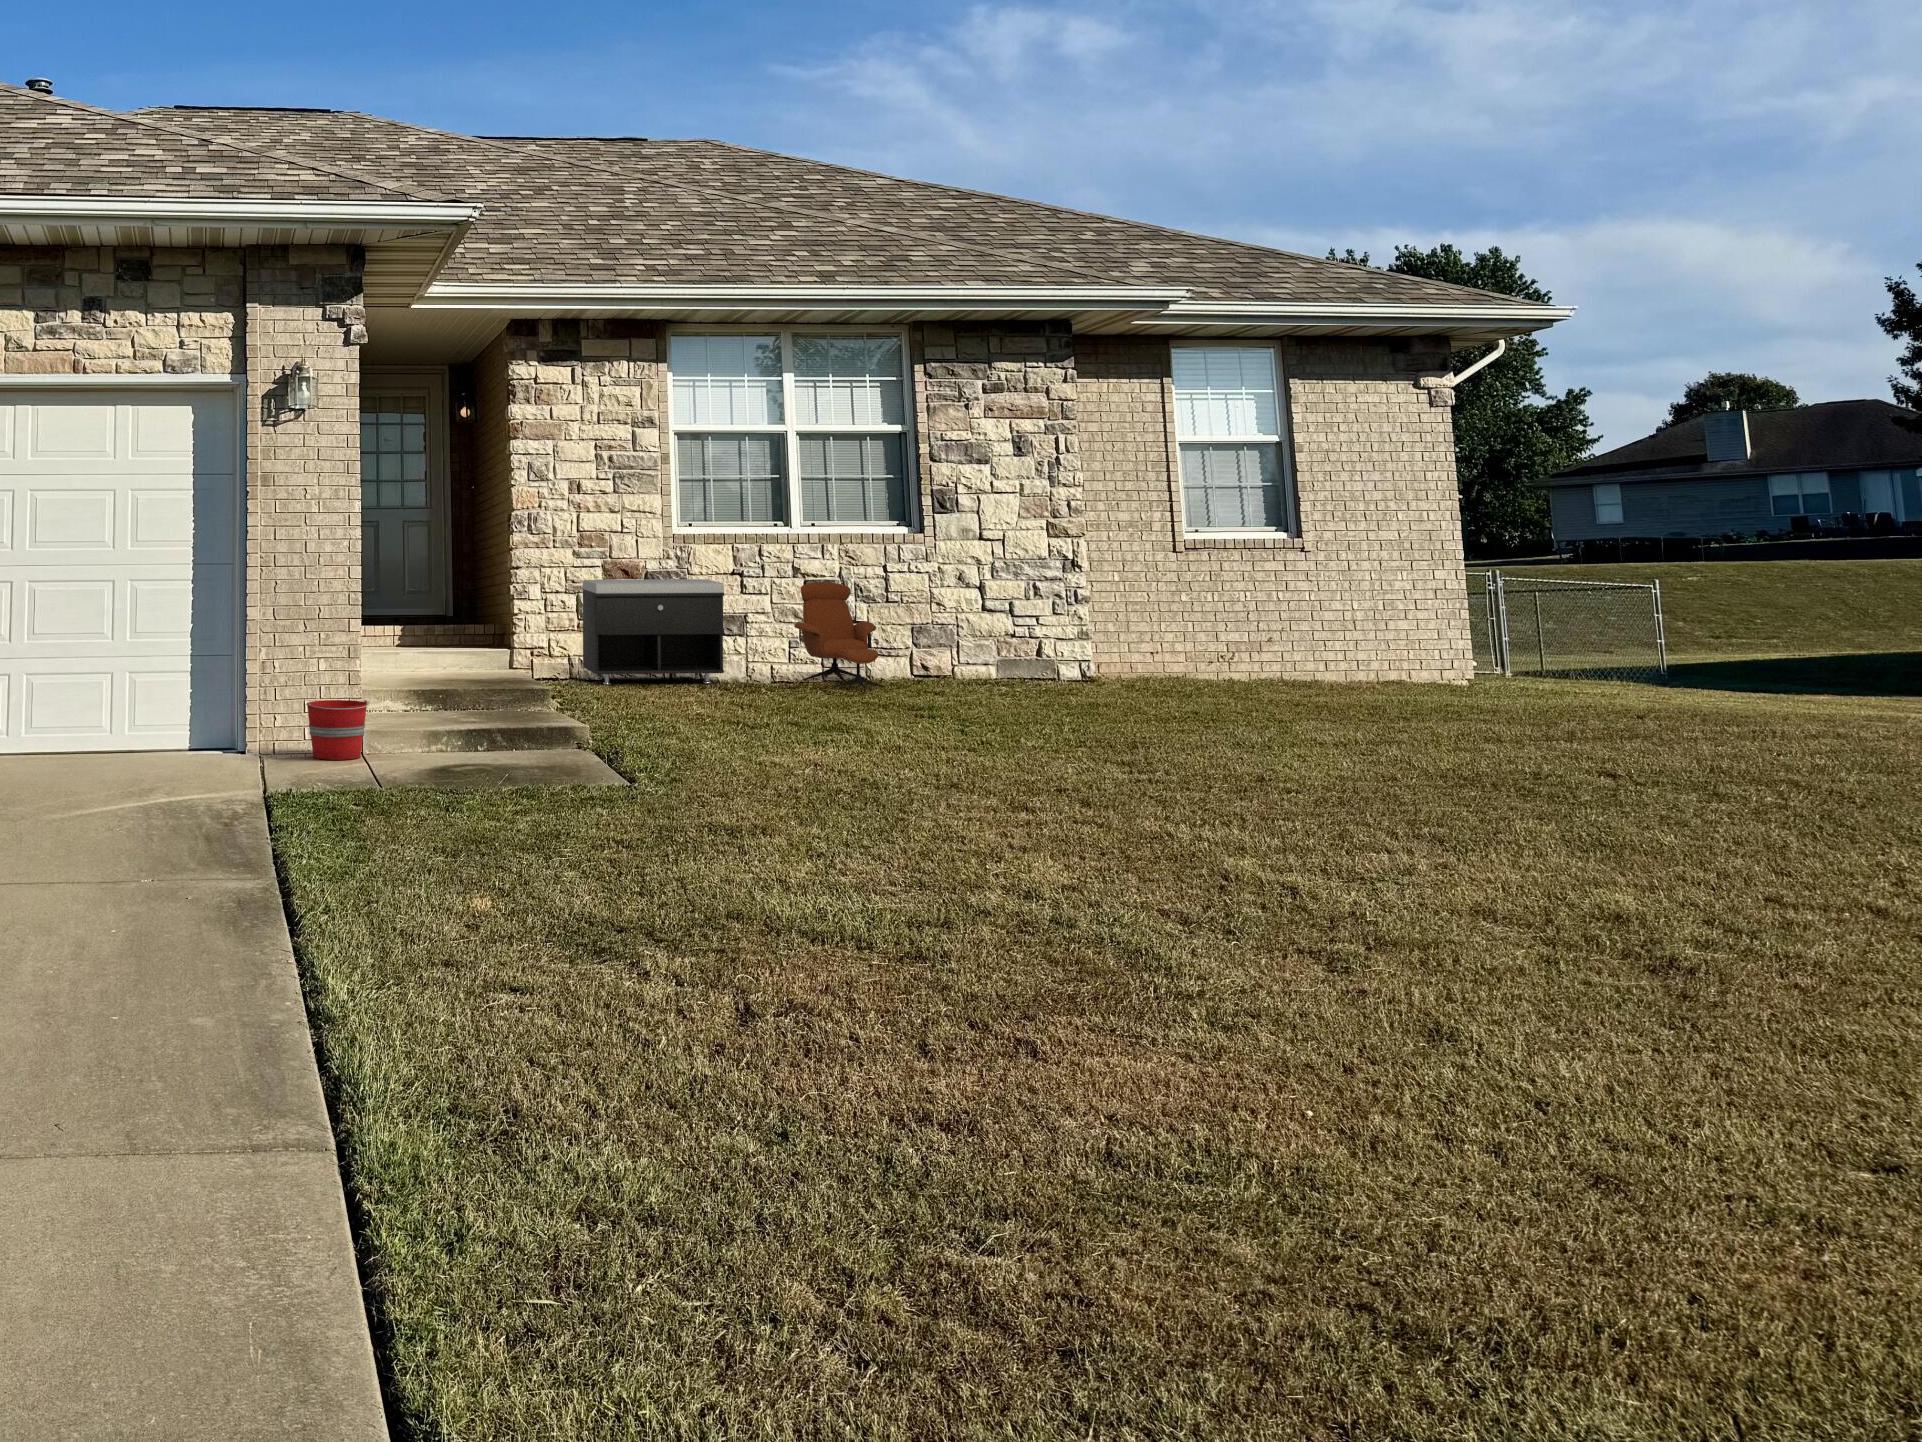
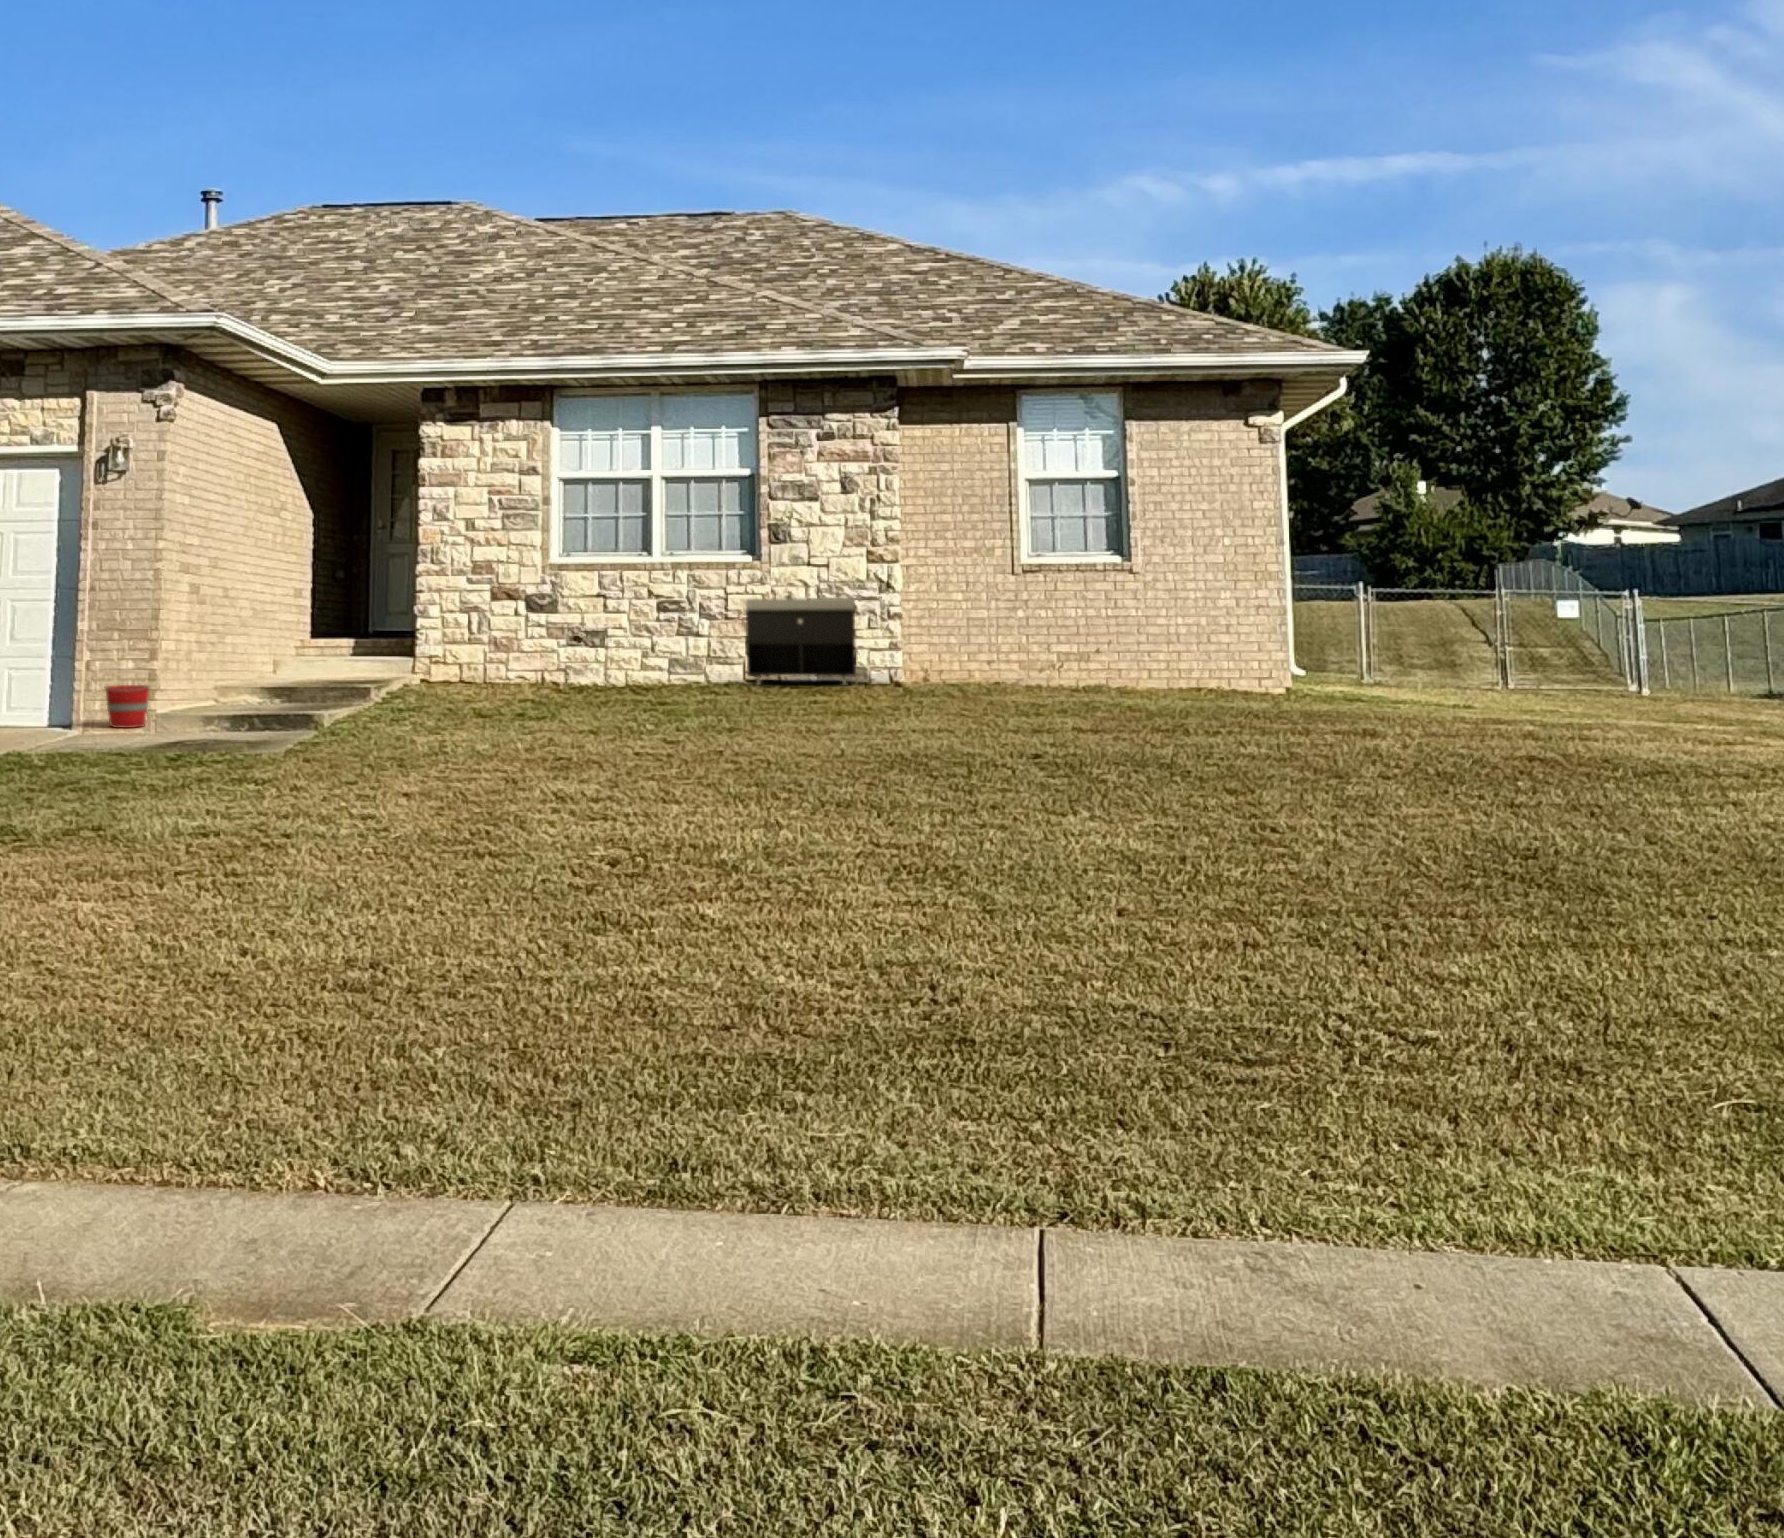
storage bench: present [583,579,724,684] -> present [745,598,856,685]
lounge chair: present [794,582,883,690] -> none [633,602,700,690]

